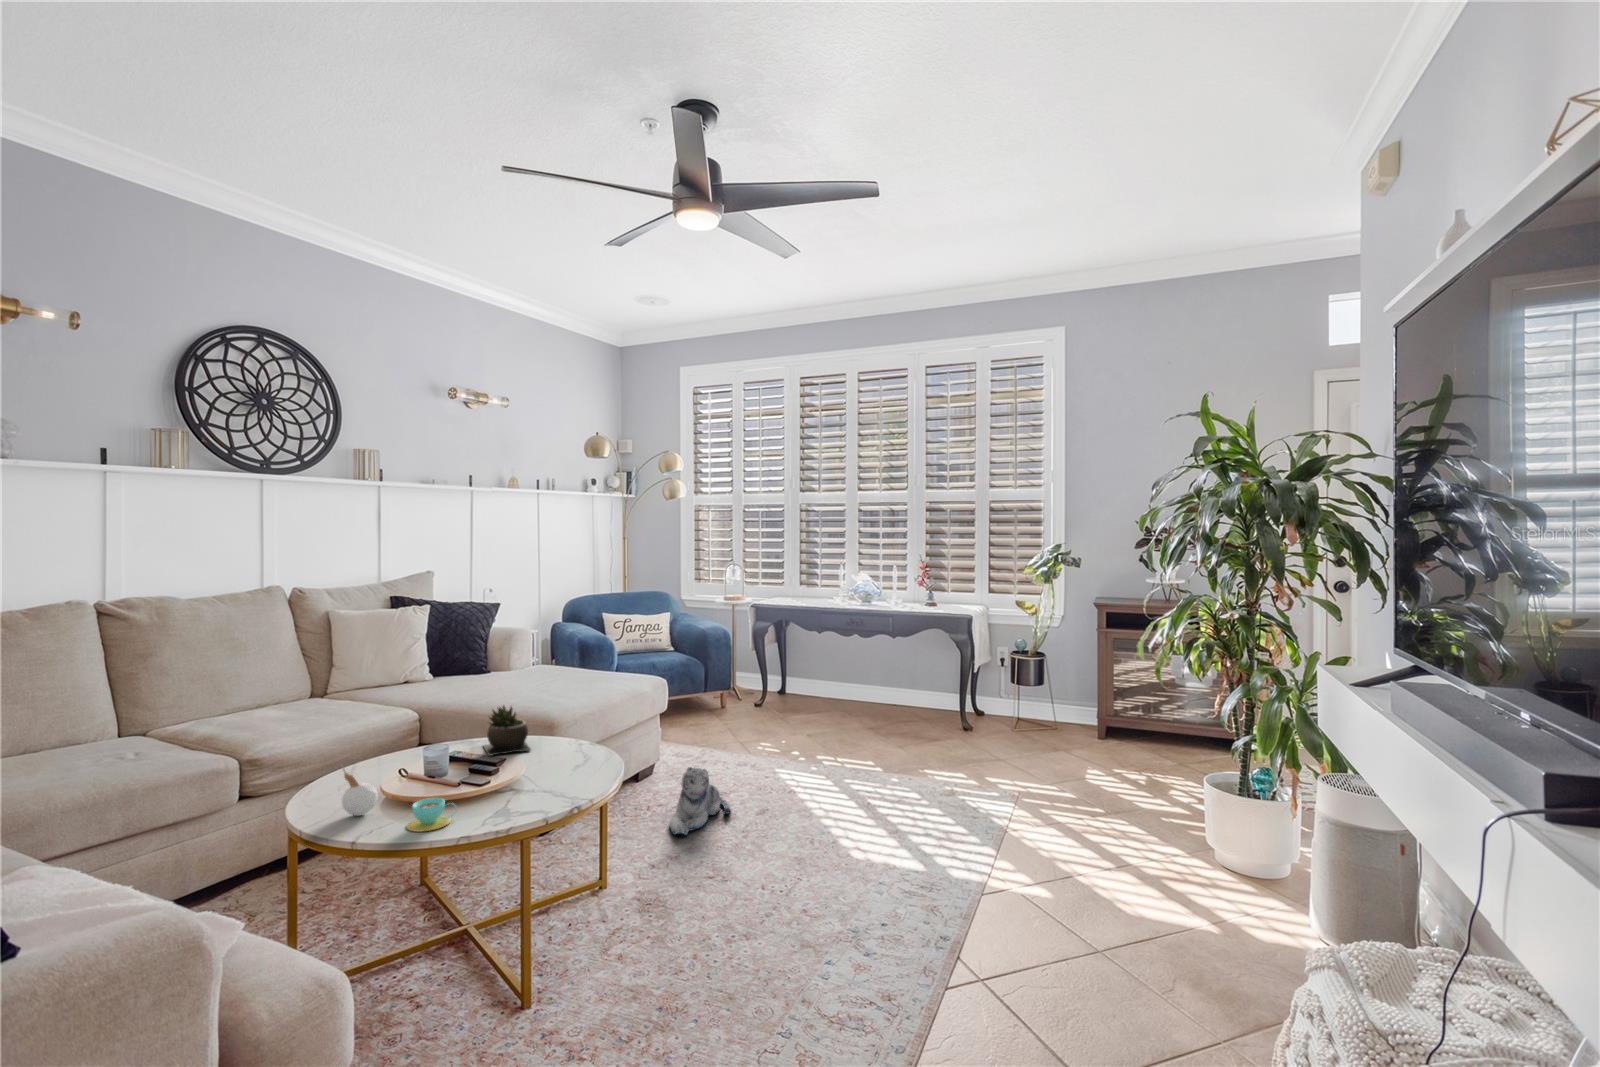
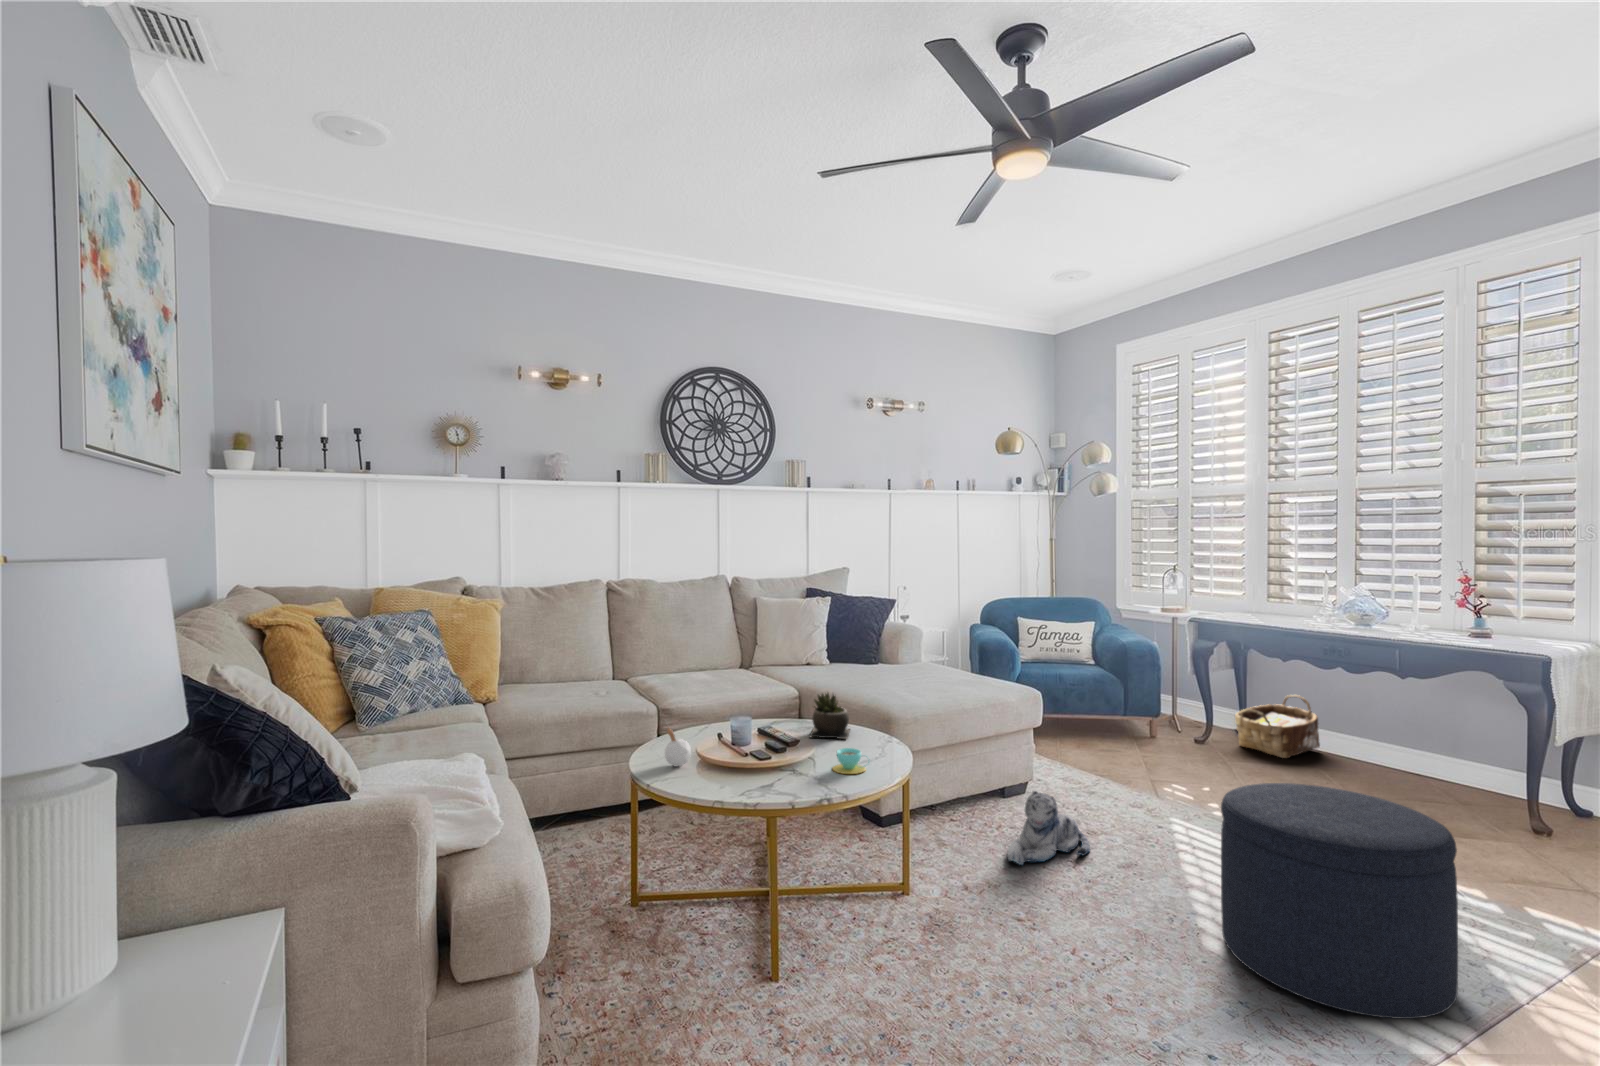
woven basket: none [784,659,837,709] -> present [1235,695,1320,758]
ottoman: none [849,720,986,869] -> present [1221,783,1458,1019]
teacup: present [406,798,451,832] -> present [832,748,866,774]

